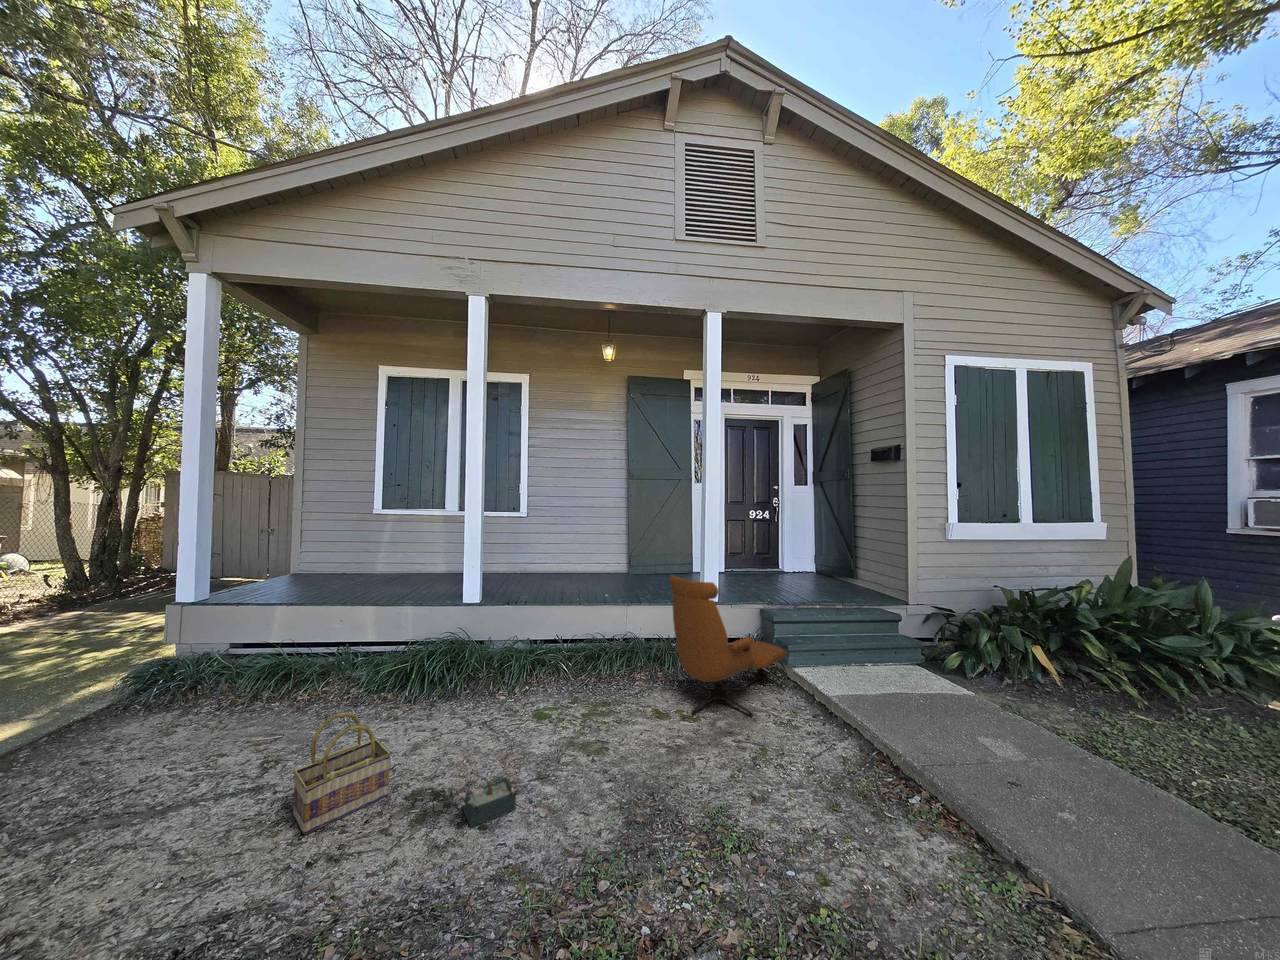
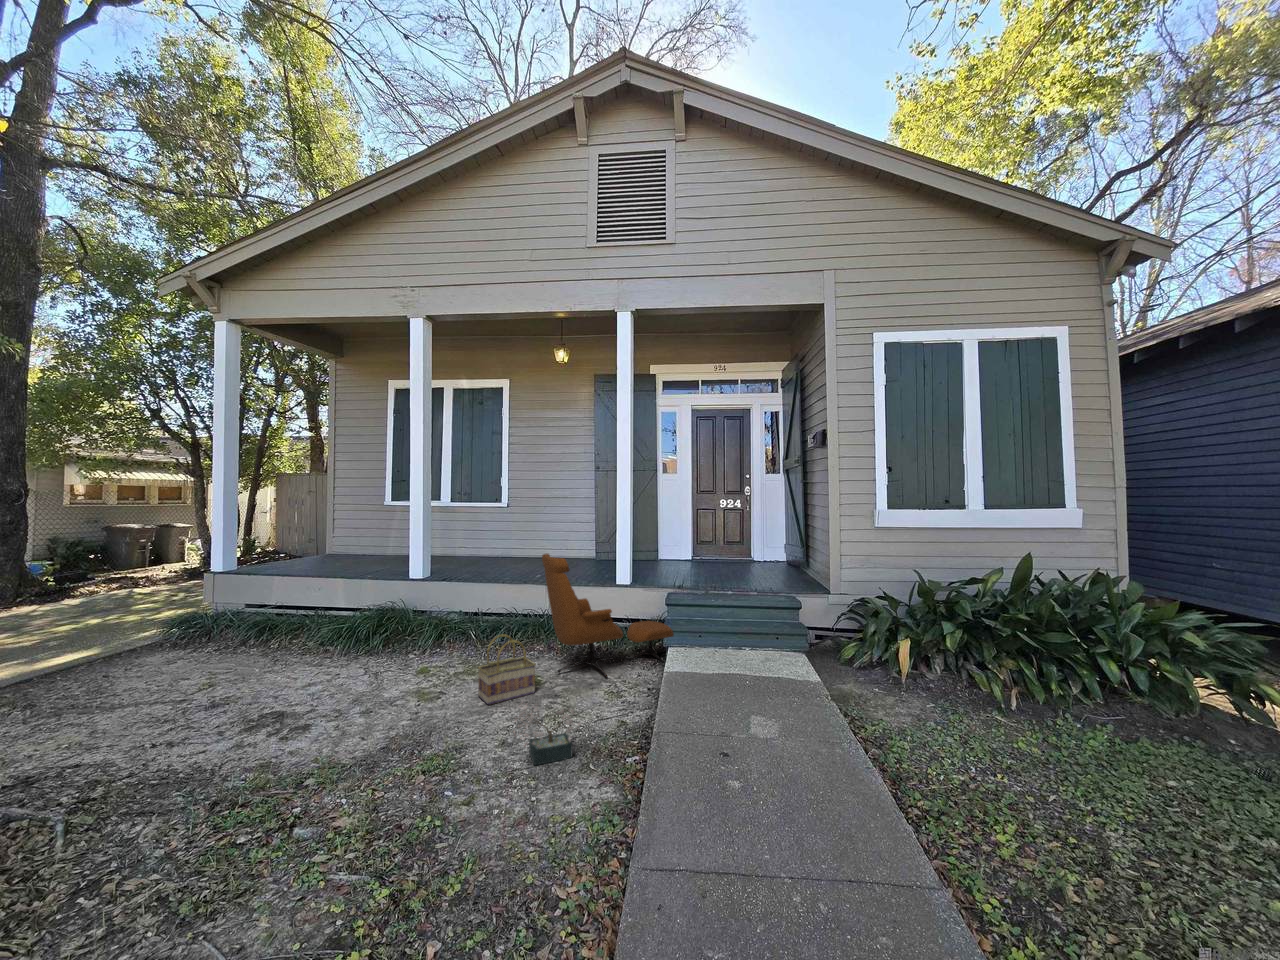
basket: present [293,712,391,835] -> present [478,634,536,705]
decorative plant: present [445,750,525,828] -> present [513,704,580,765]

